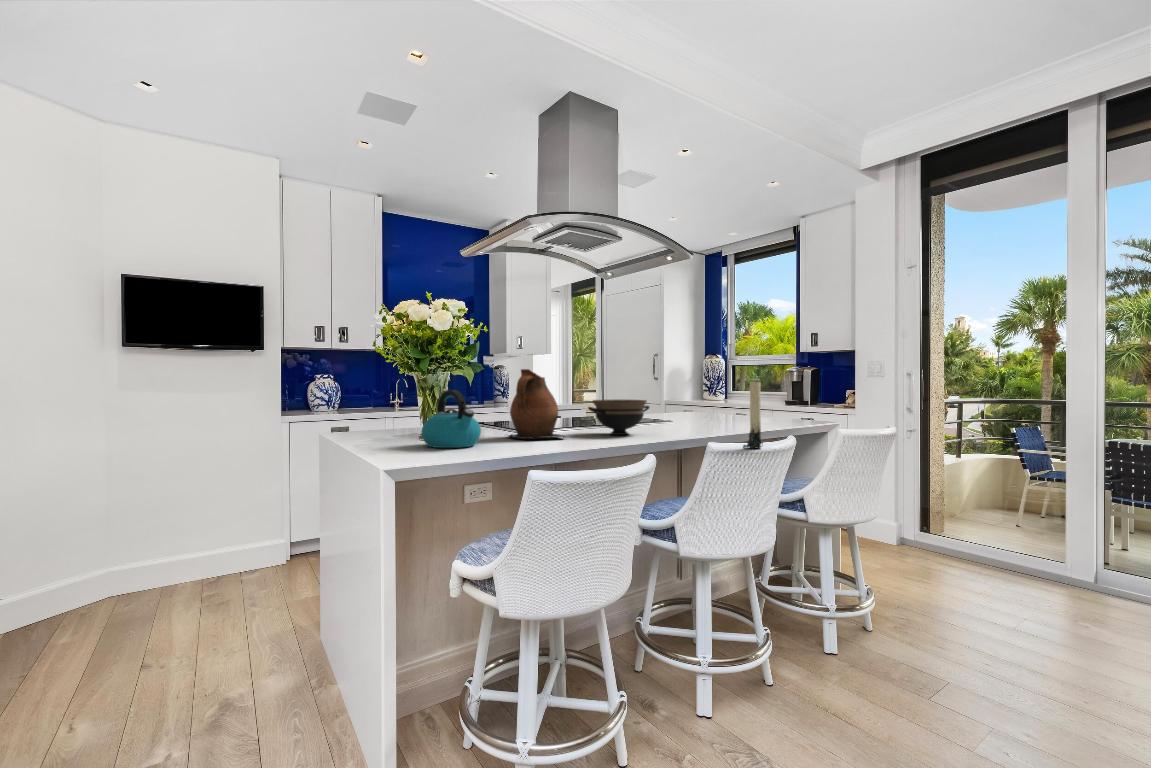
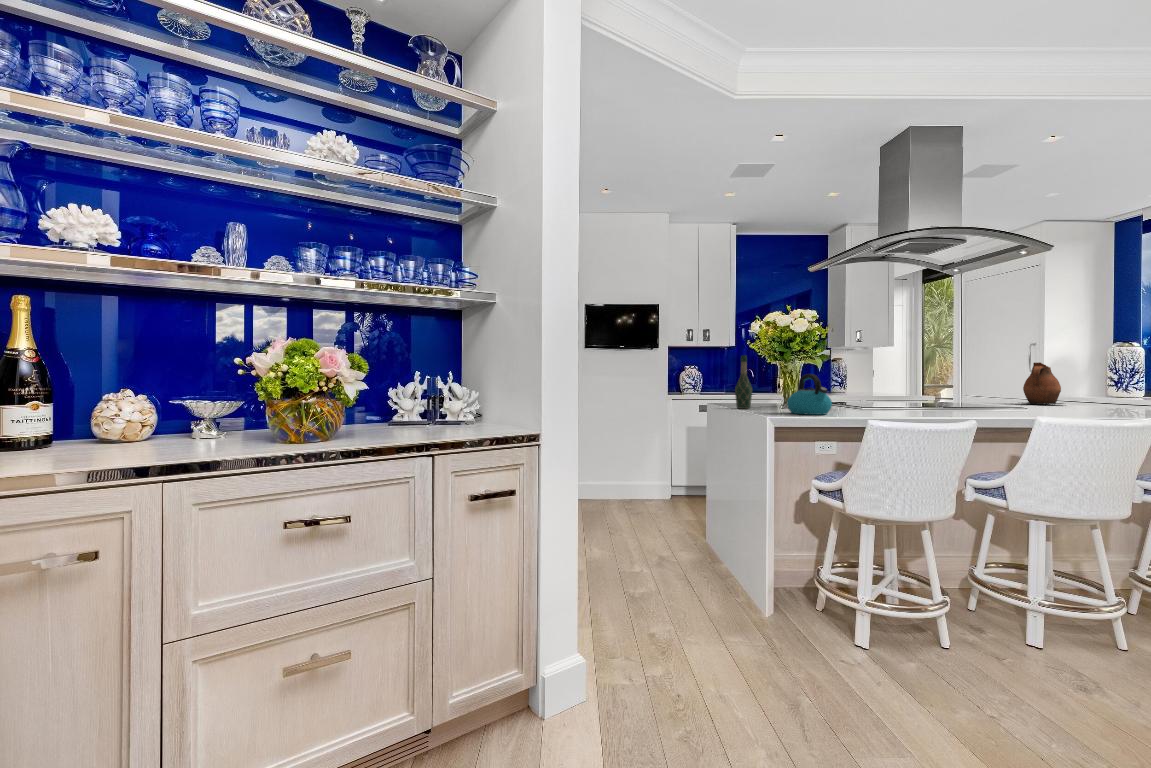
wine bottle: none [352,362,378,439] -> present [735,355,752,409]
ceramic pitcher: present [508,369,566,439] -> present [1022,362,1063,404]
candle: present [743,379,763,448] -> none [1080,364,1104,425]
bowl: present [588,400,649,435] -> none [925,384,988,414]

